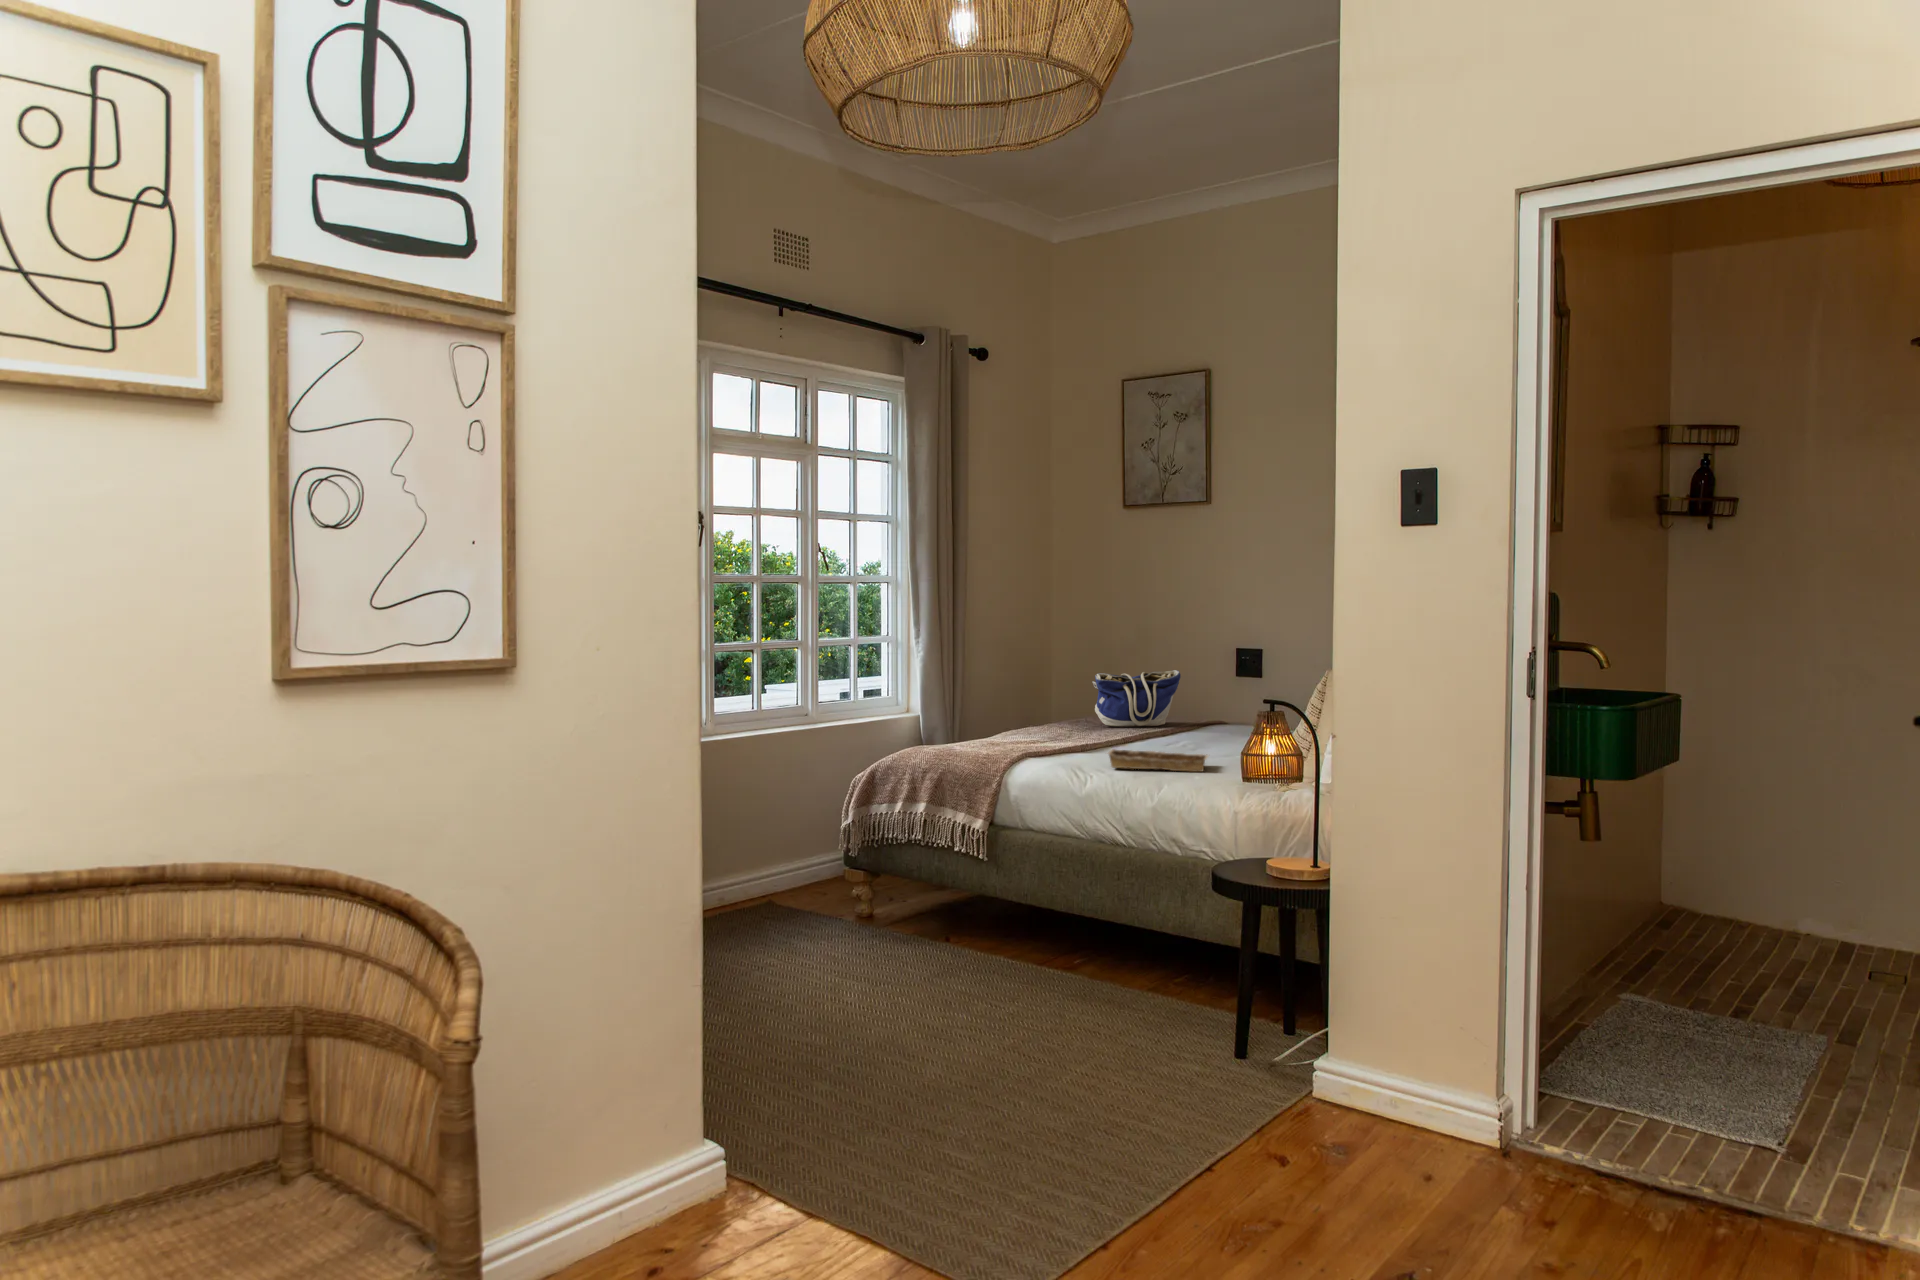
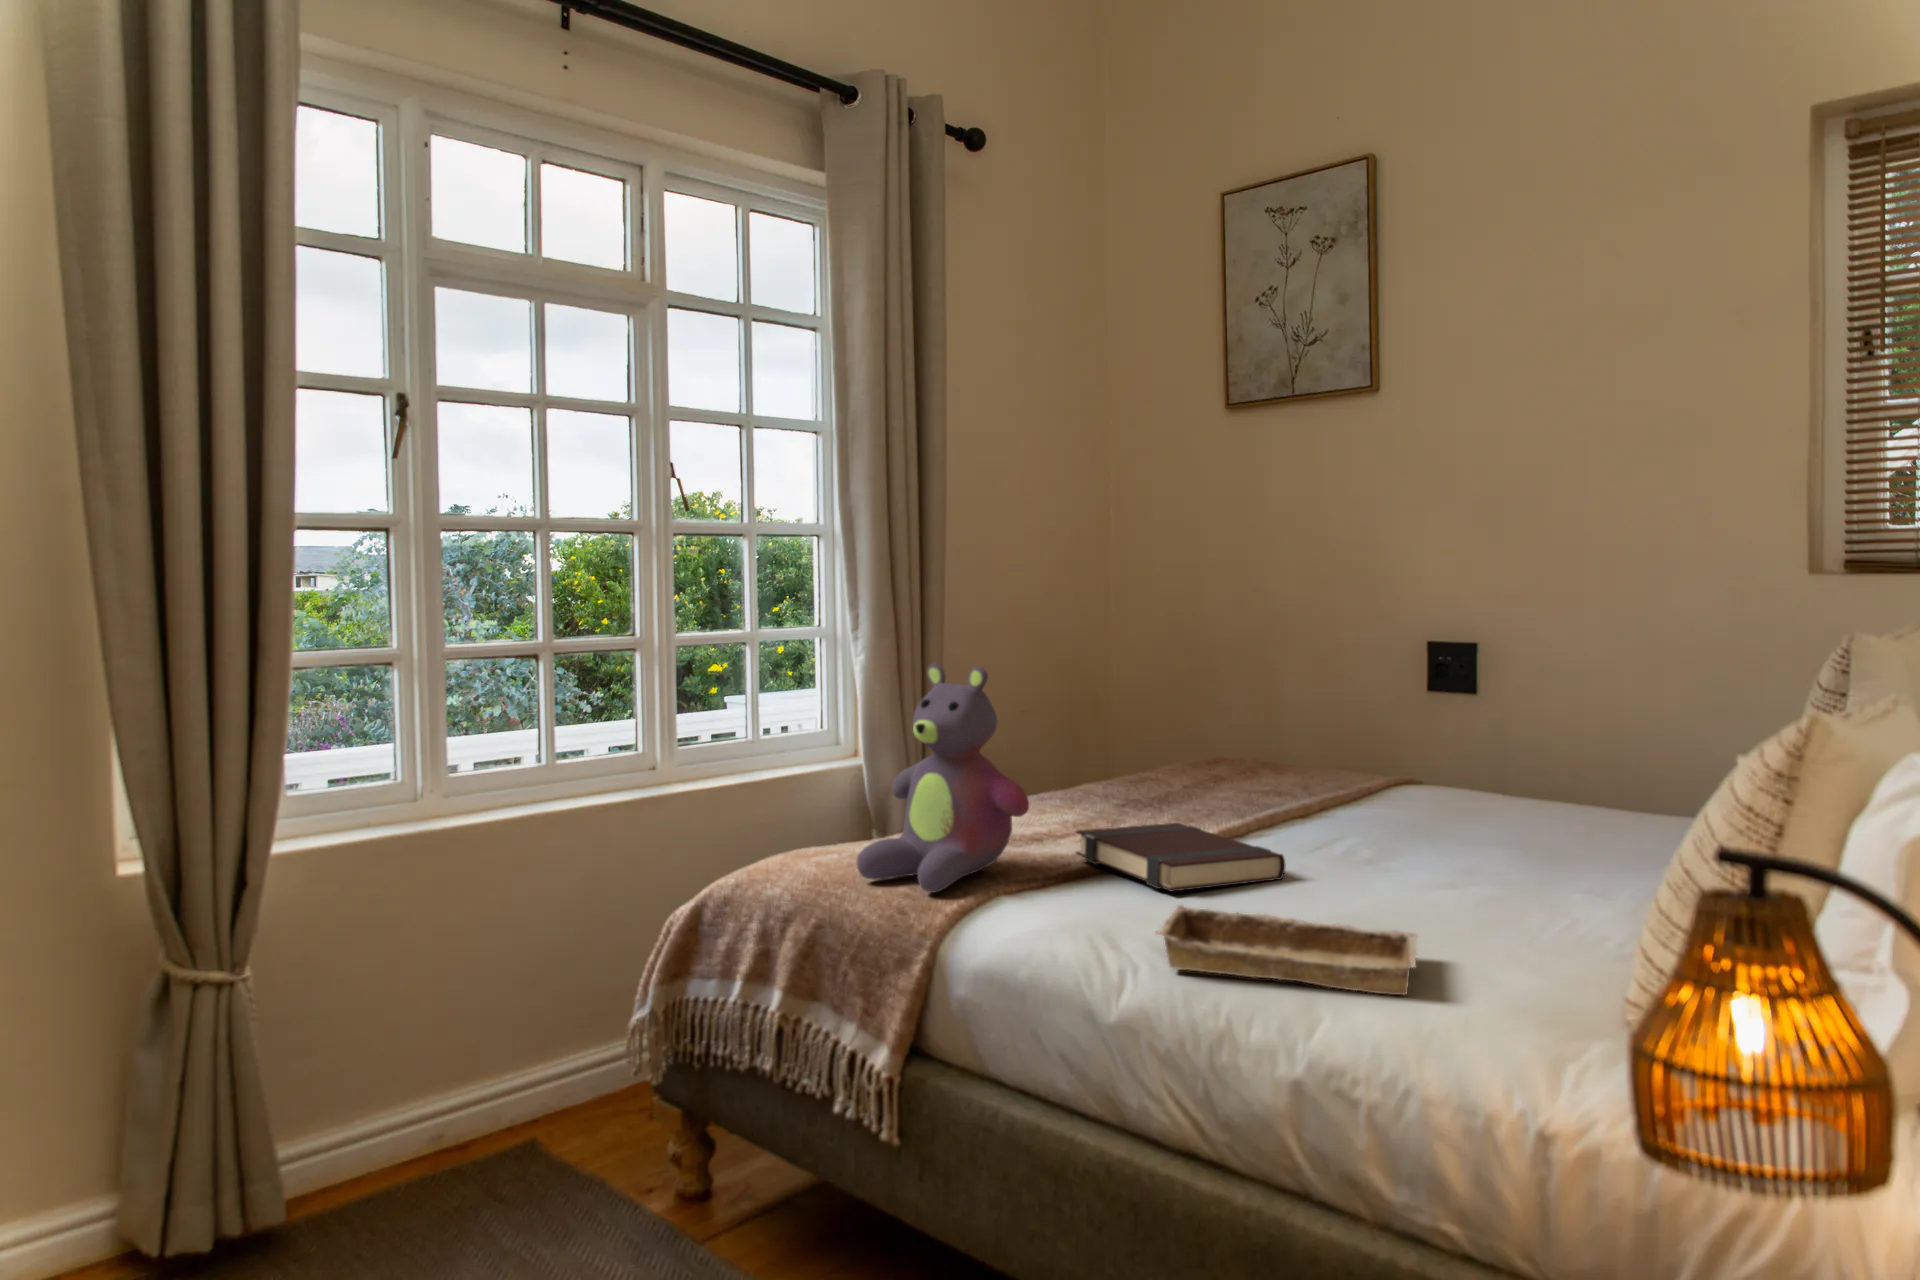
stuffed bear: none [957,650,1039,756] -> present [856,664,1029,893]
tote bag: present [1092,670,1181,726] -> none [1162,687,1327,789]
book: none [1057,731,1158,753] -> present [1076,823,1286,892]

